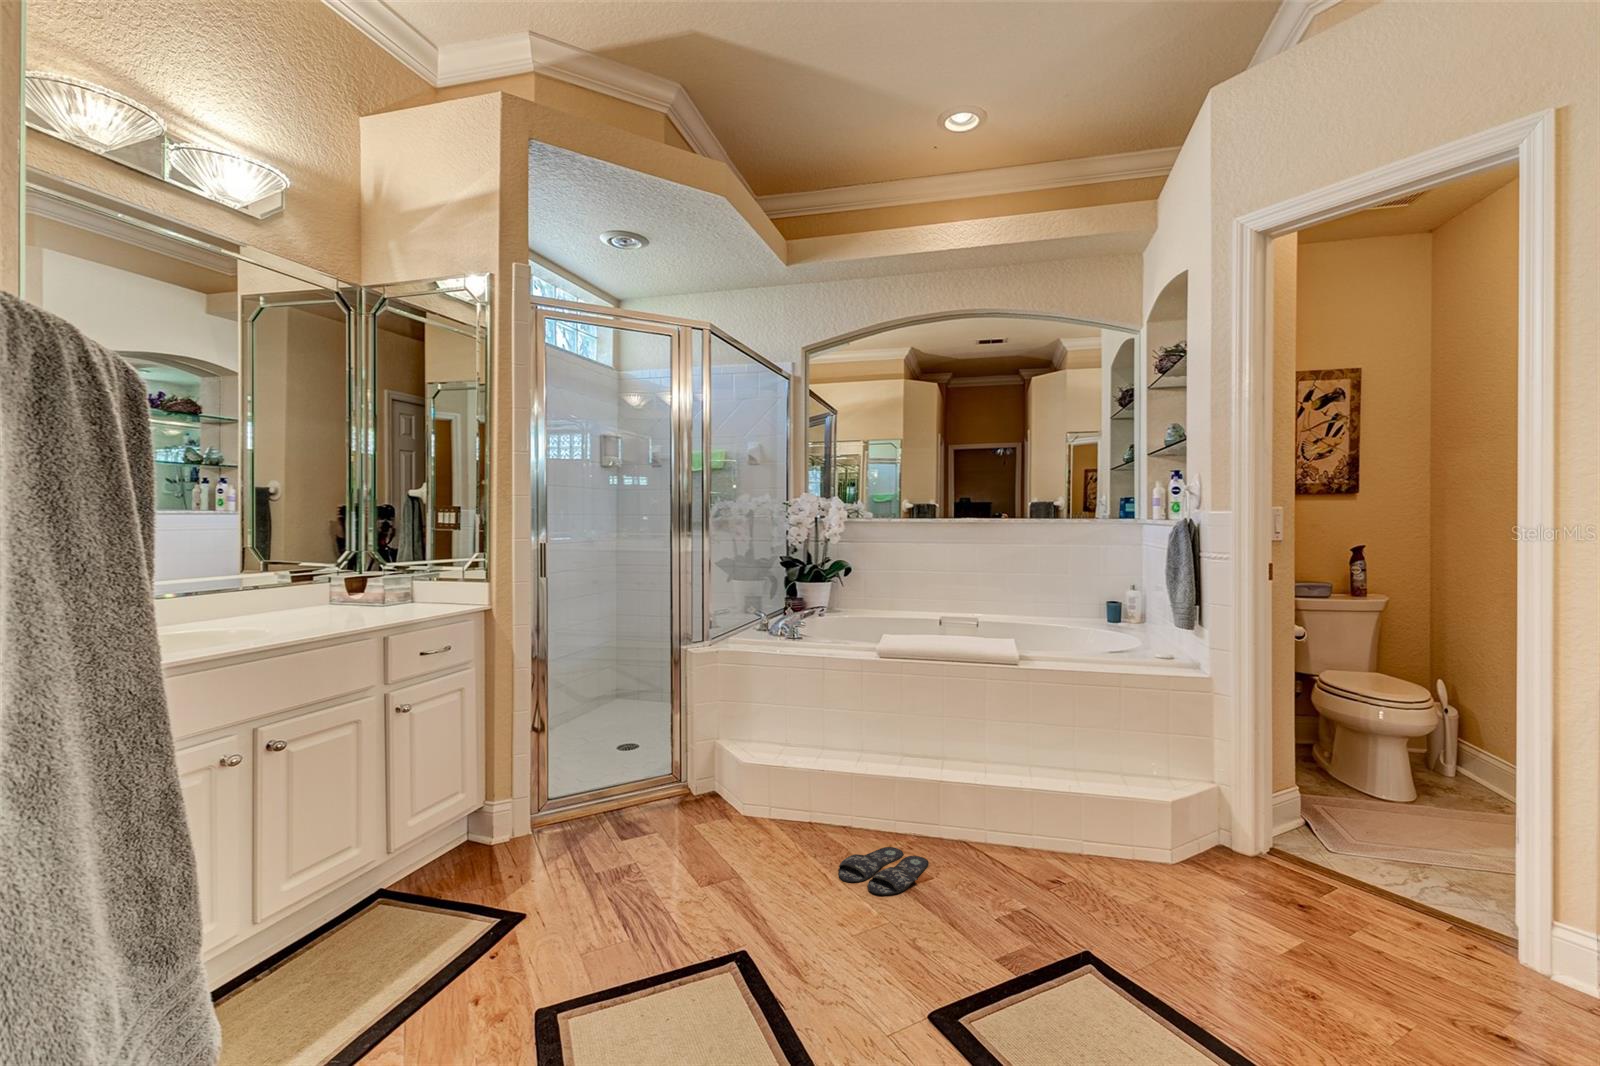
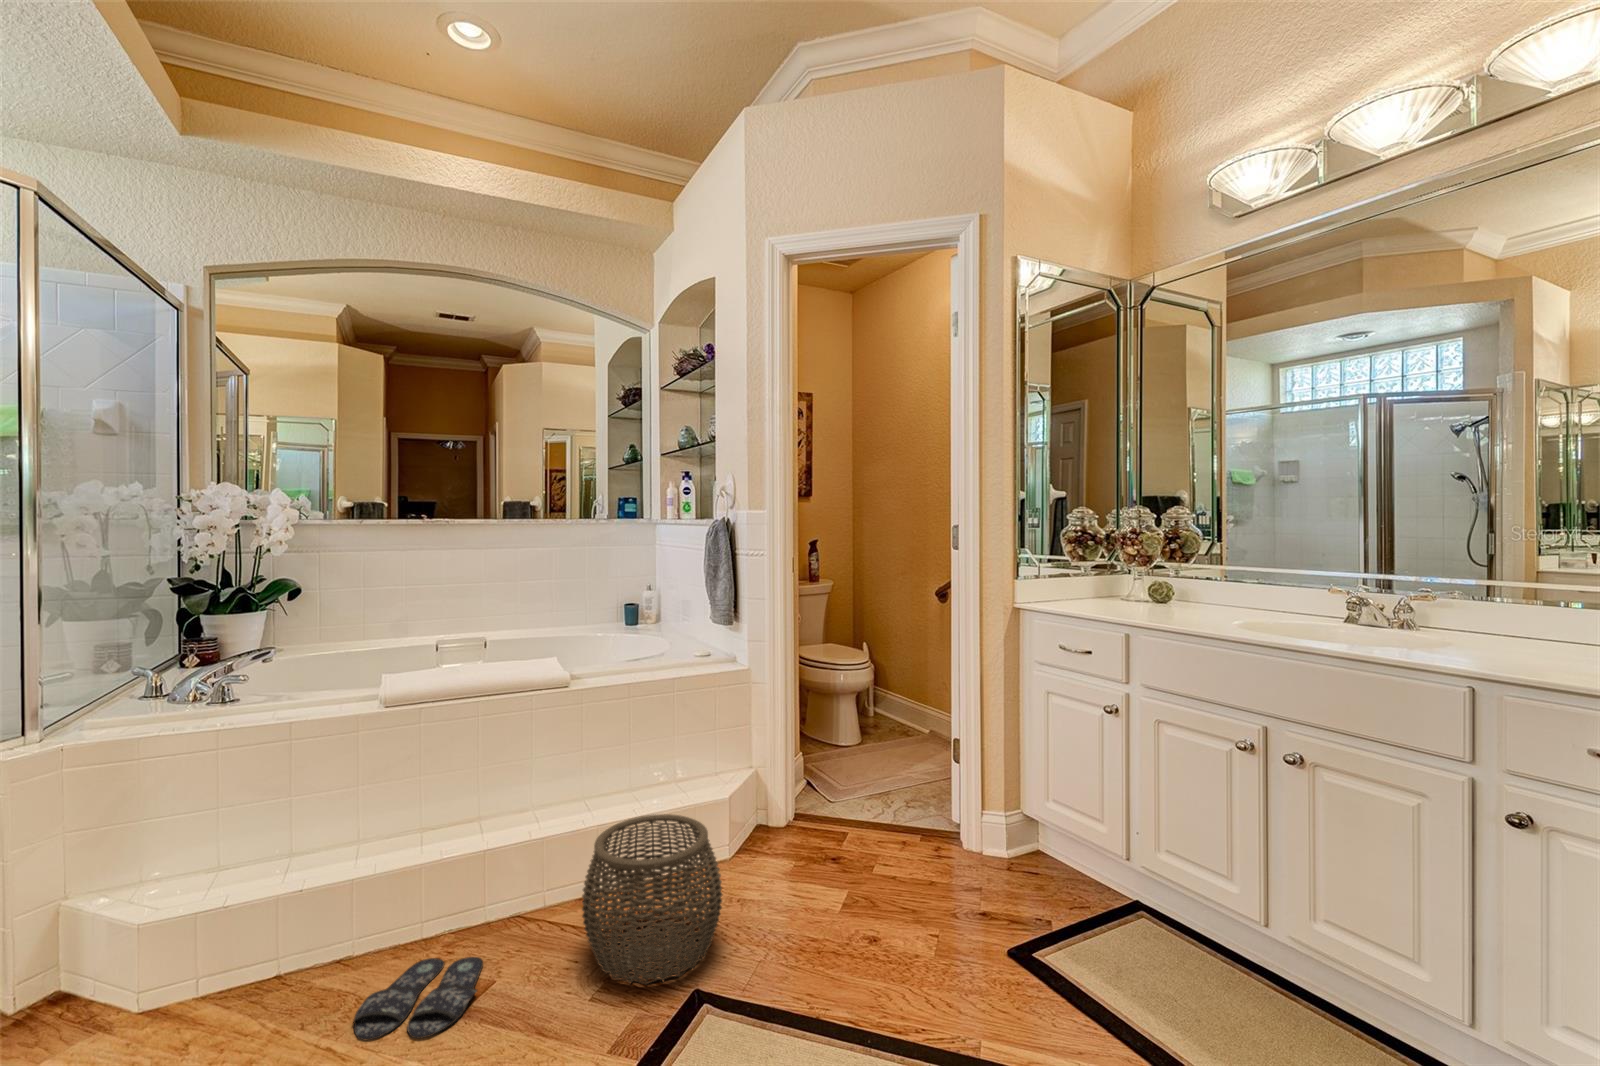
woven basket: none [999,786,1132,935] -> present [582,814,722,984]

